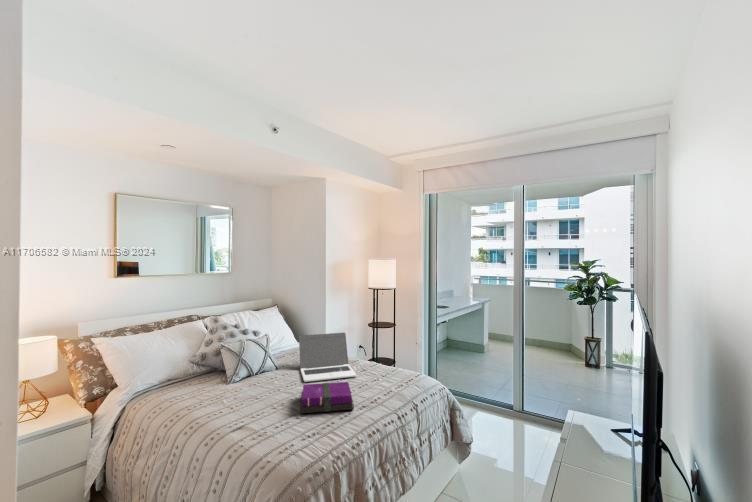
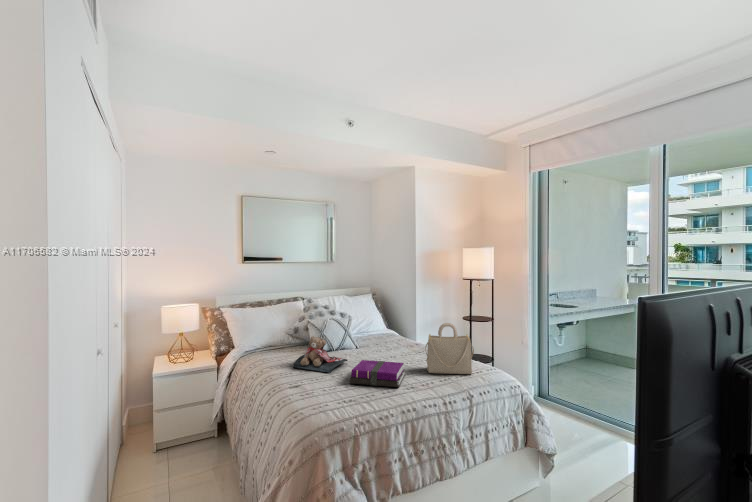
laptop: present [299,333,357,382] -> none [372,319,423,362]
handbag: none [365,337,409,388] -> present [425,323,474,374]
teddy bear: none [219,364,281,405] -> present [293,336,348,373]

